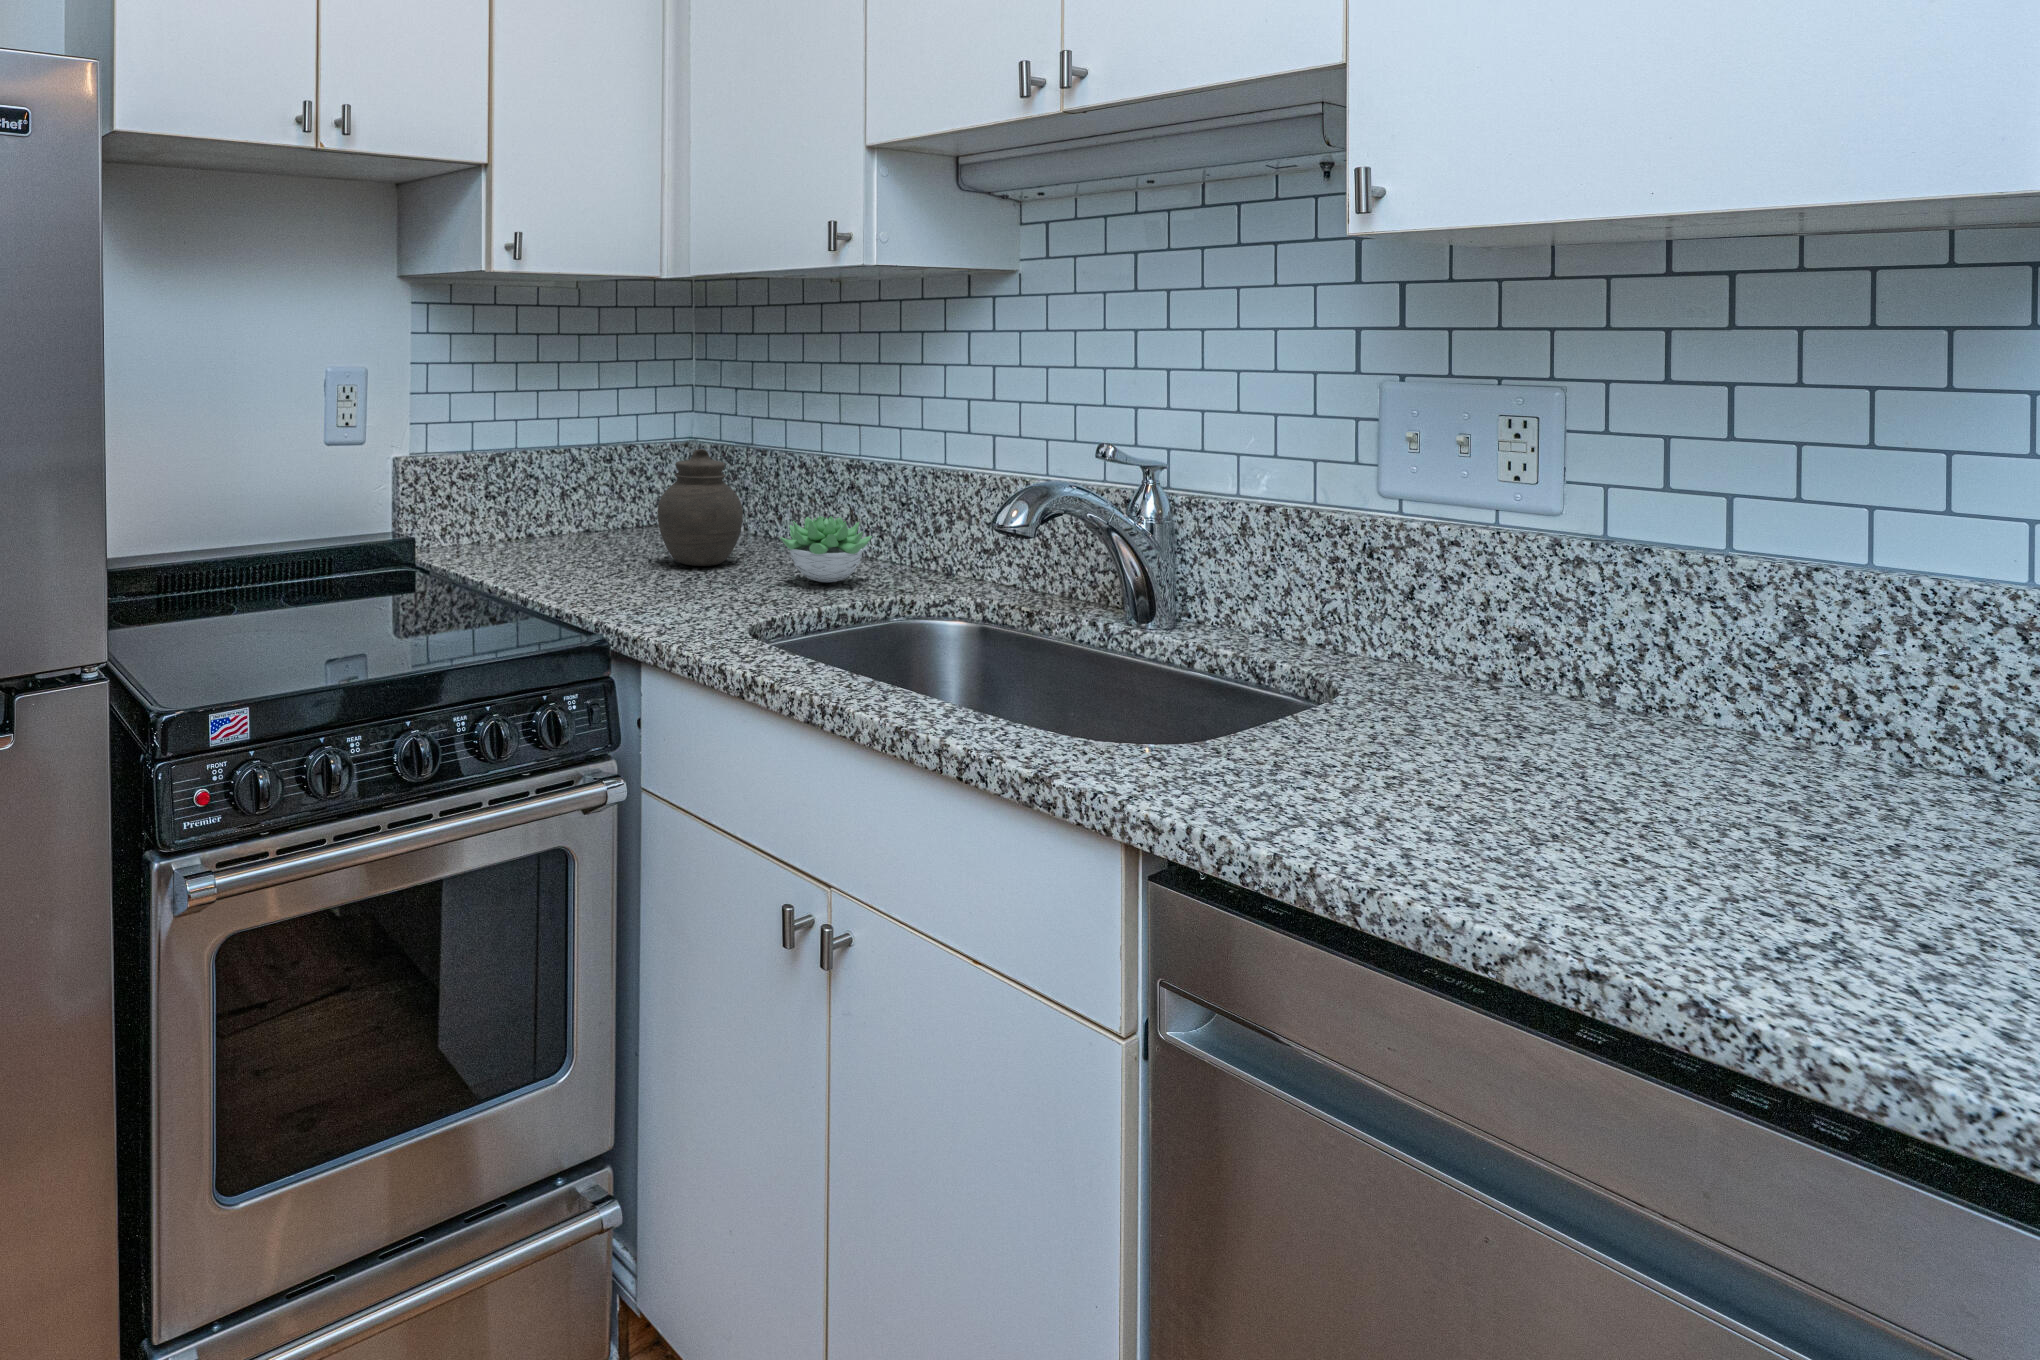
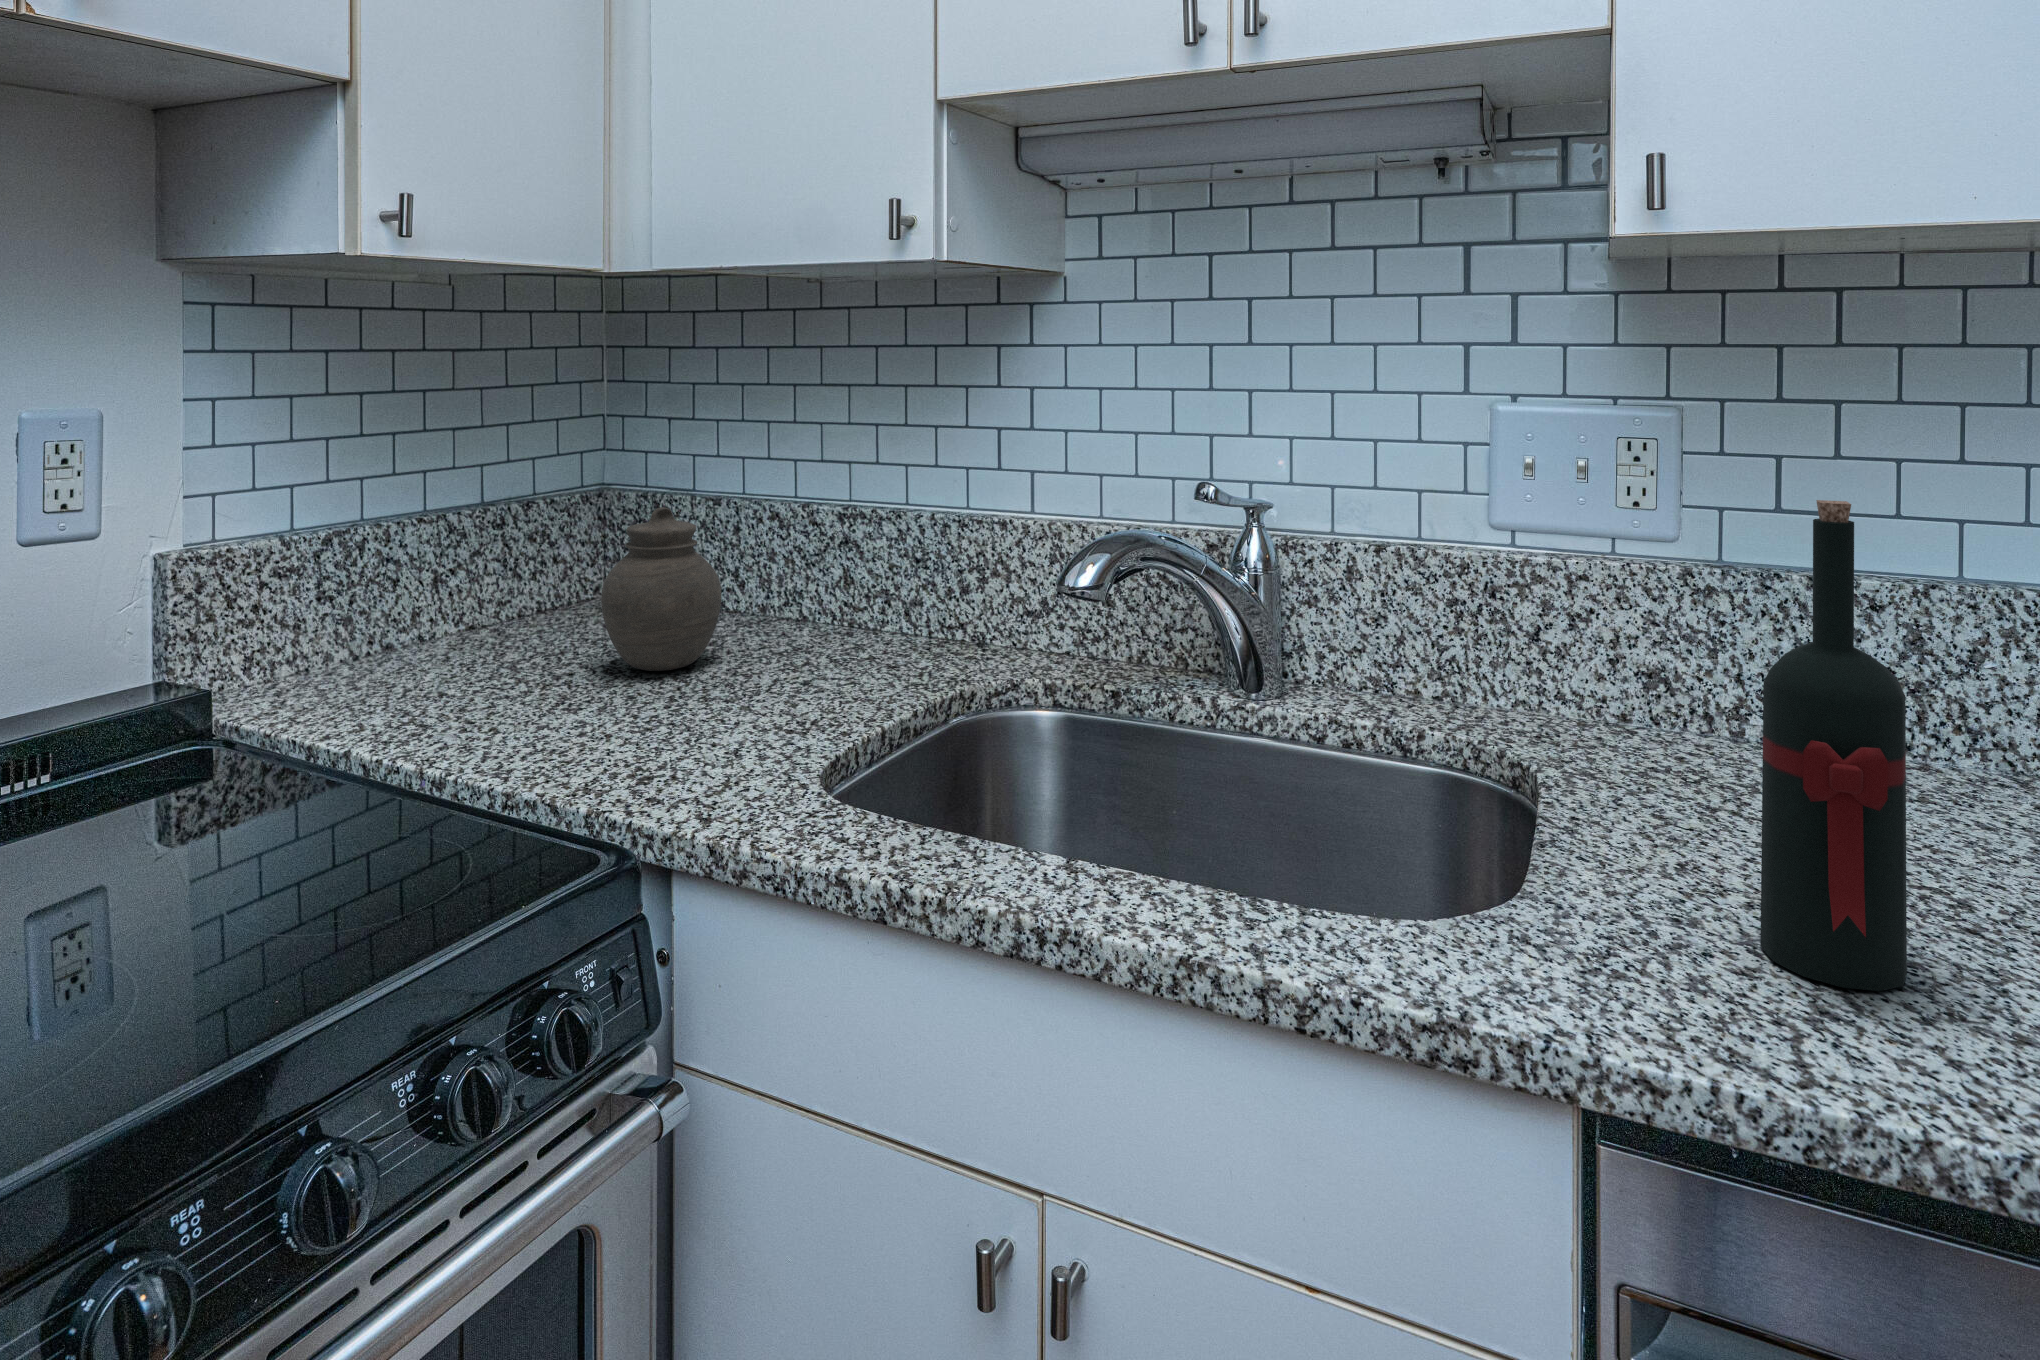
wine bottle: none [1344,442,1459,822] -> present [1760,500,1907,991]
succulent plant: present [780,516,872,583] -> none [799,589,912,679]

